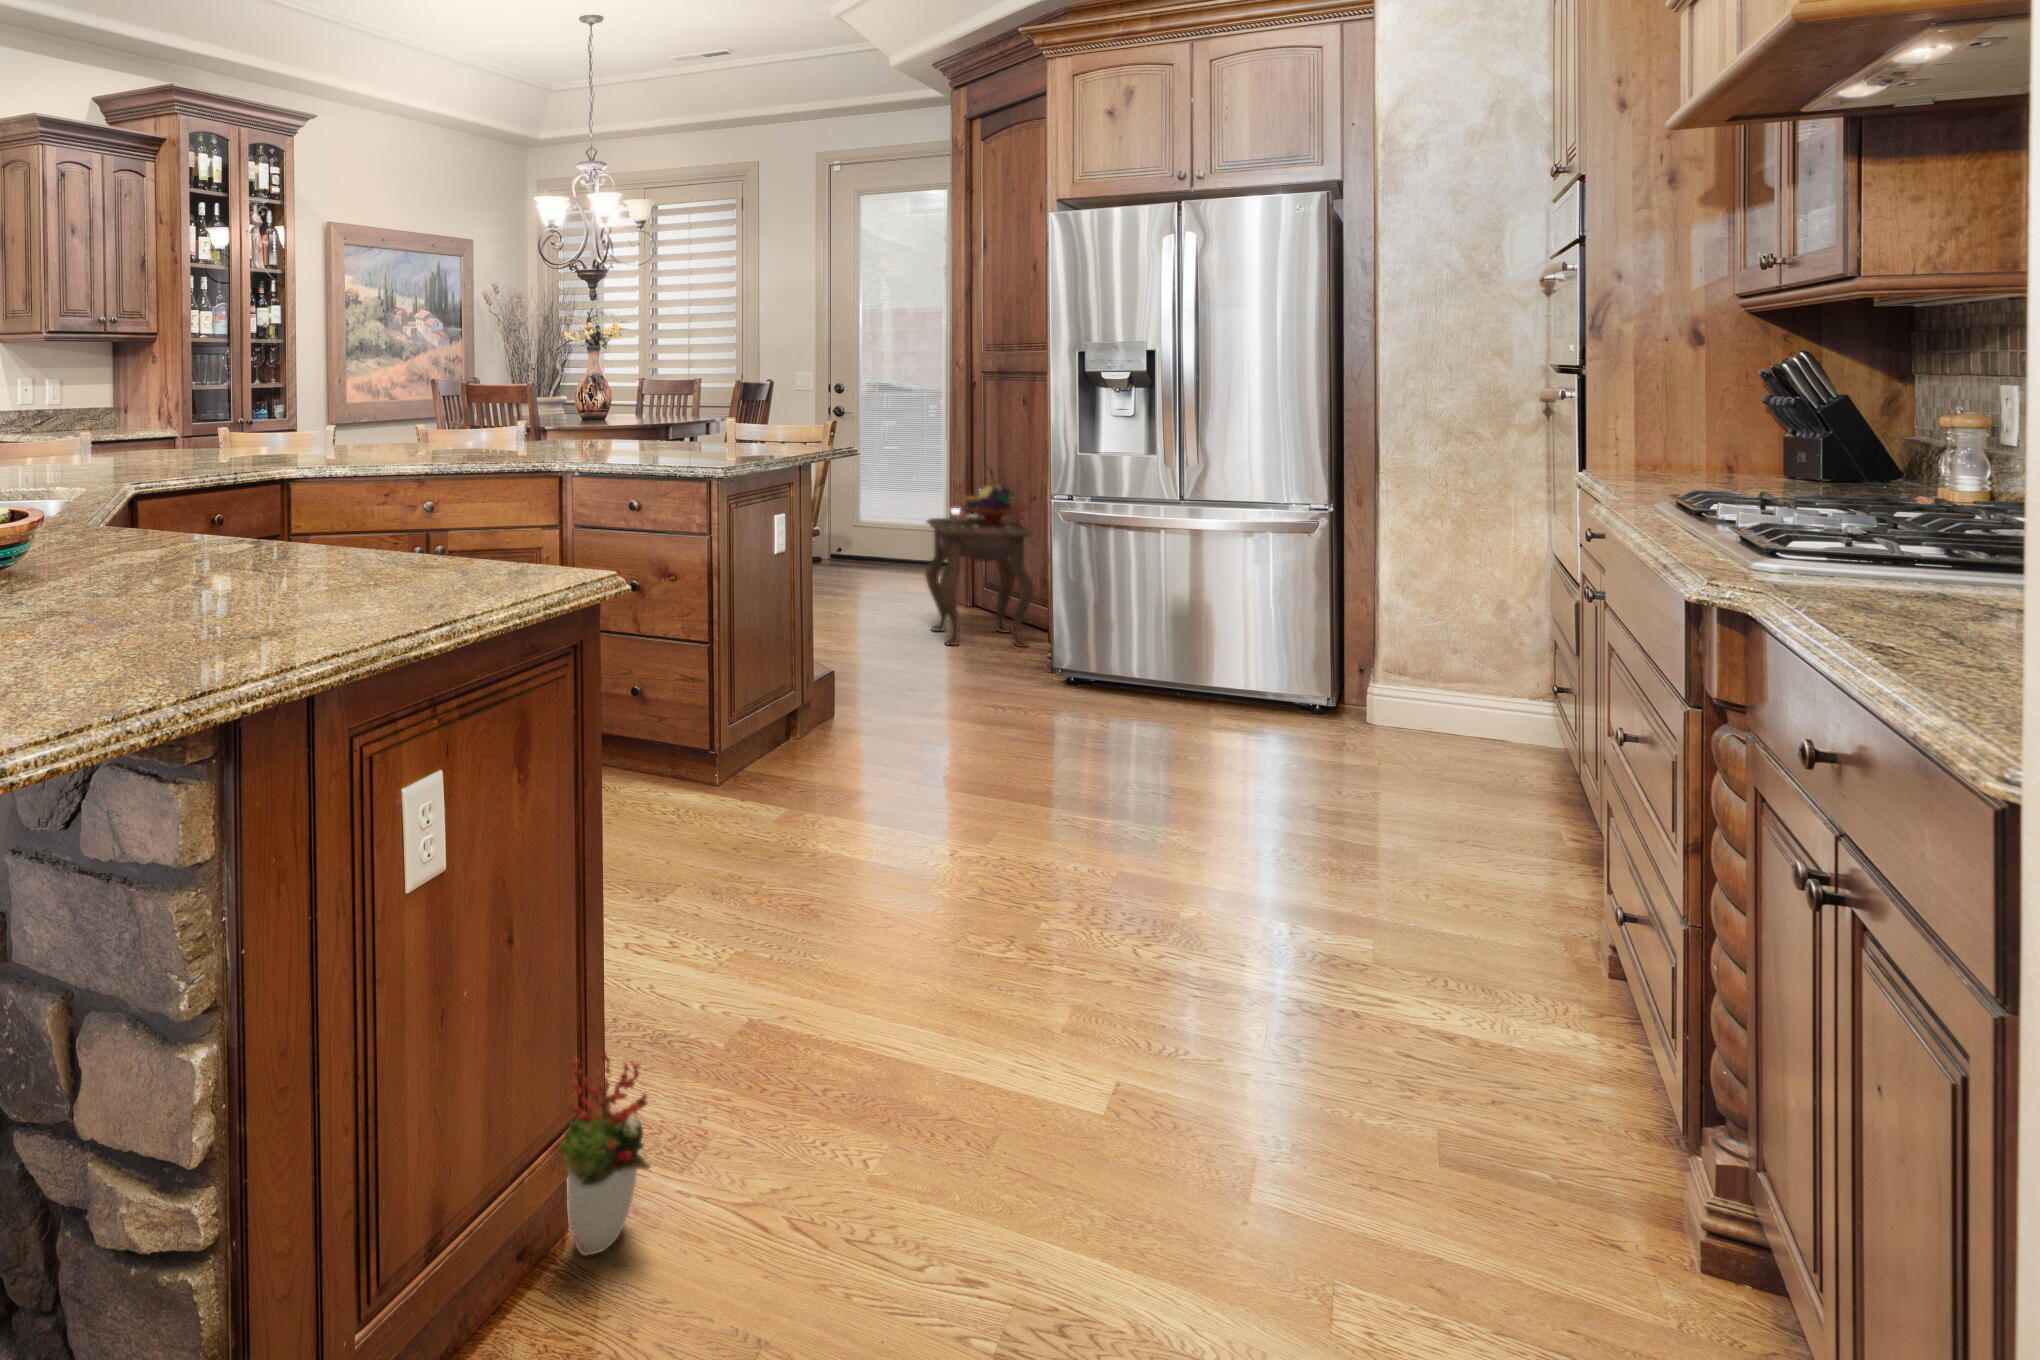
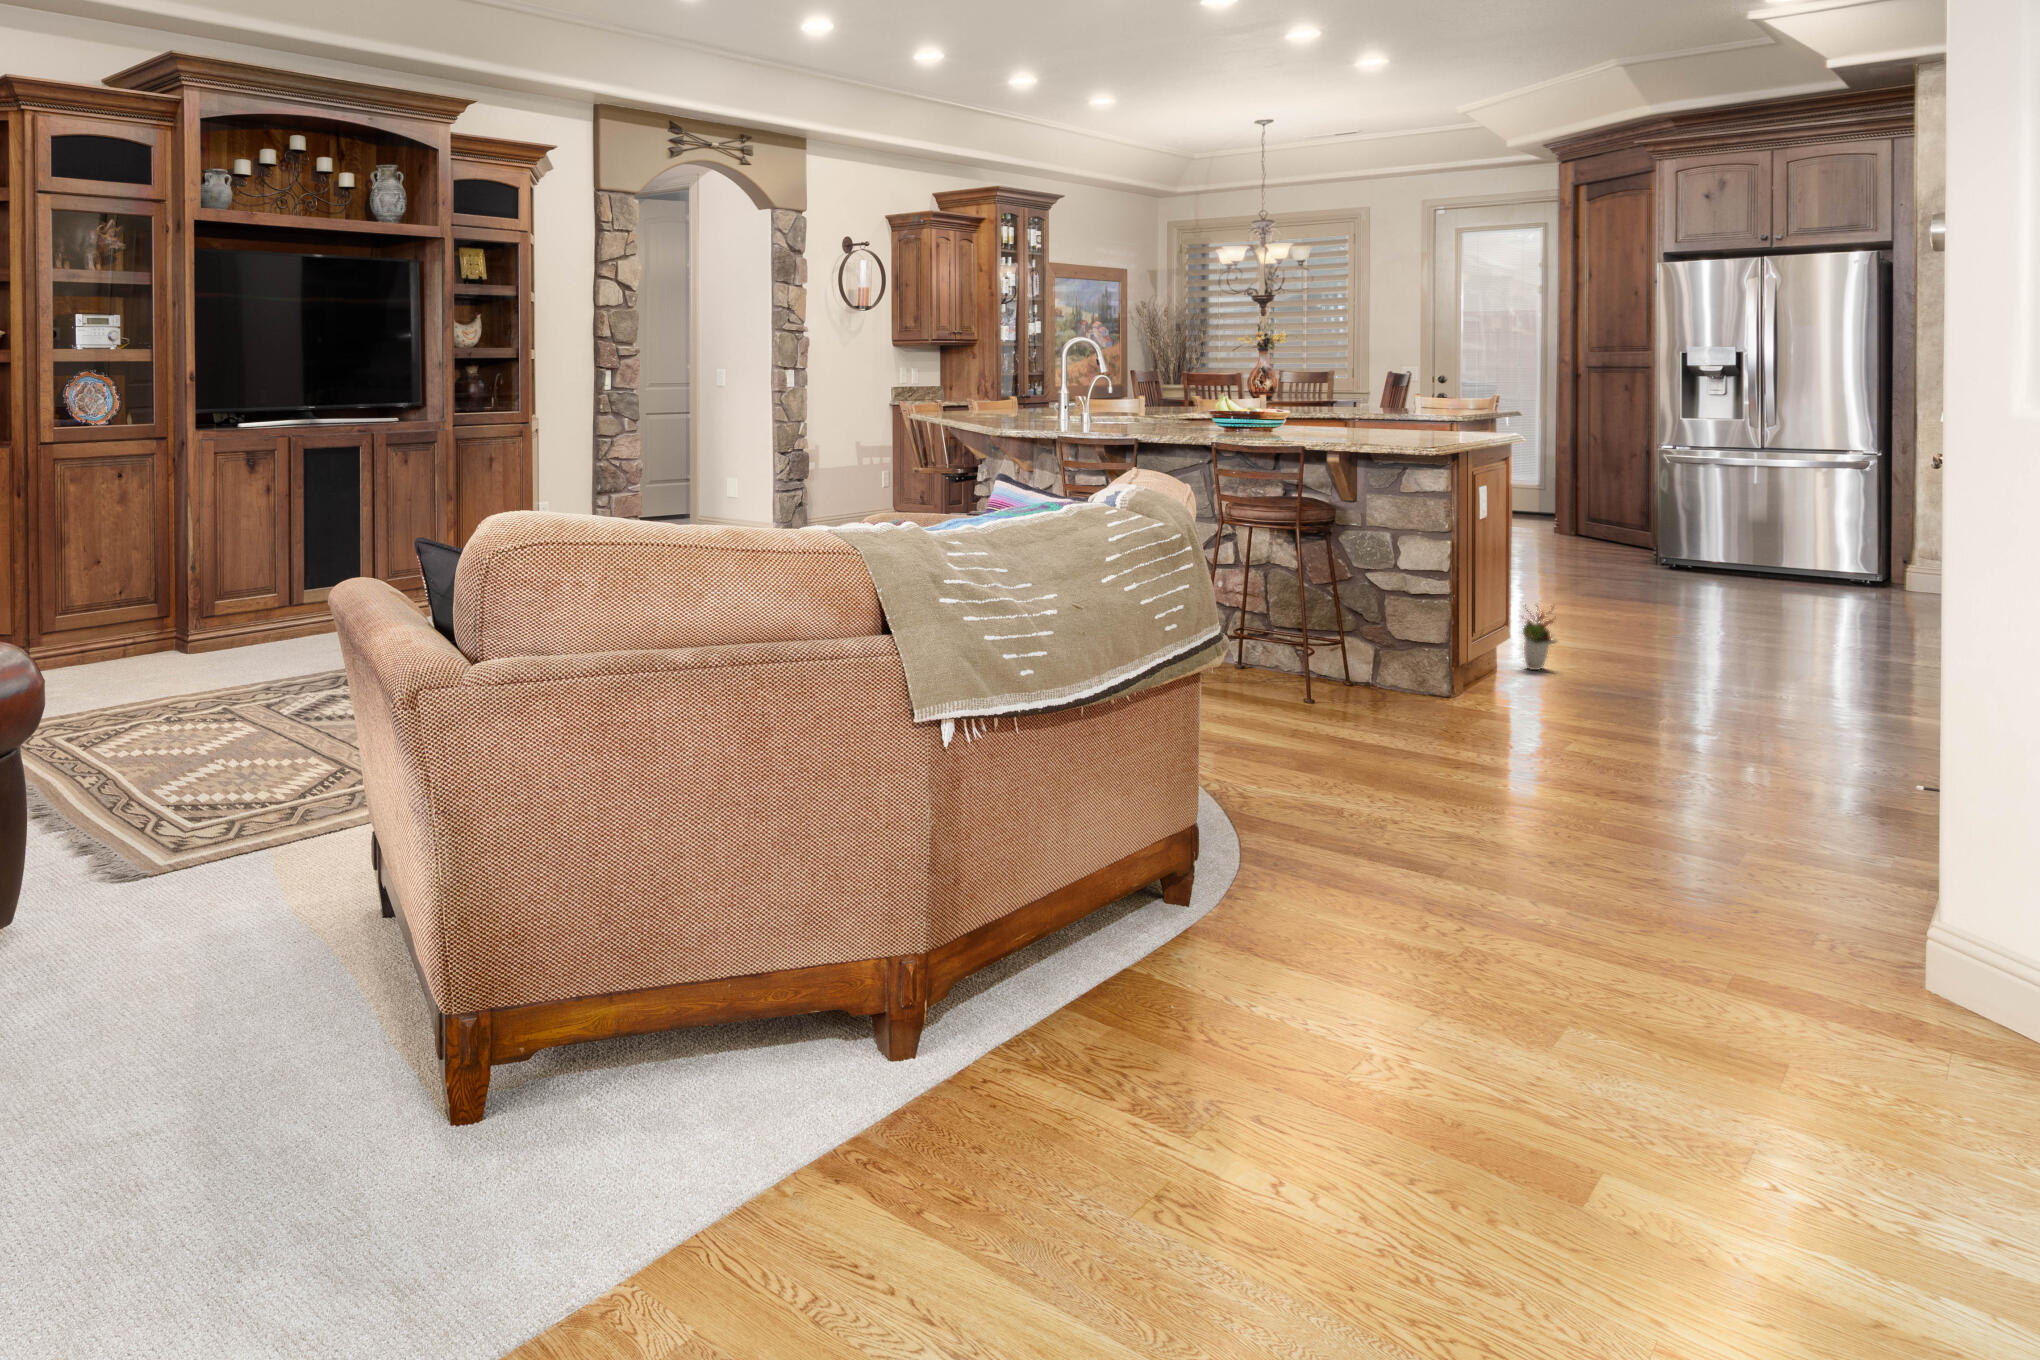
side table: present [925,485,1034,647] -> none [1547,439,1640,550]

